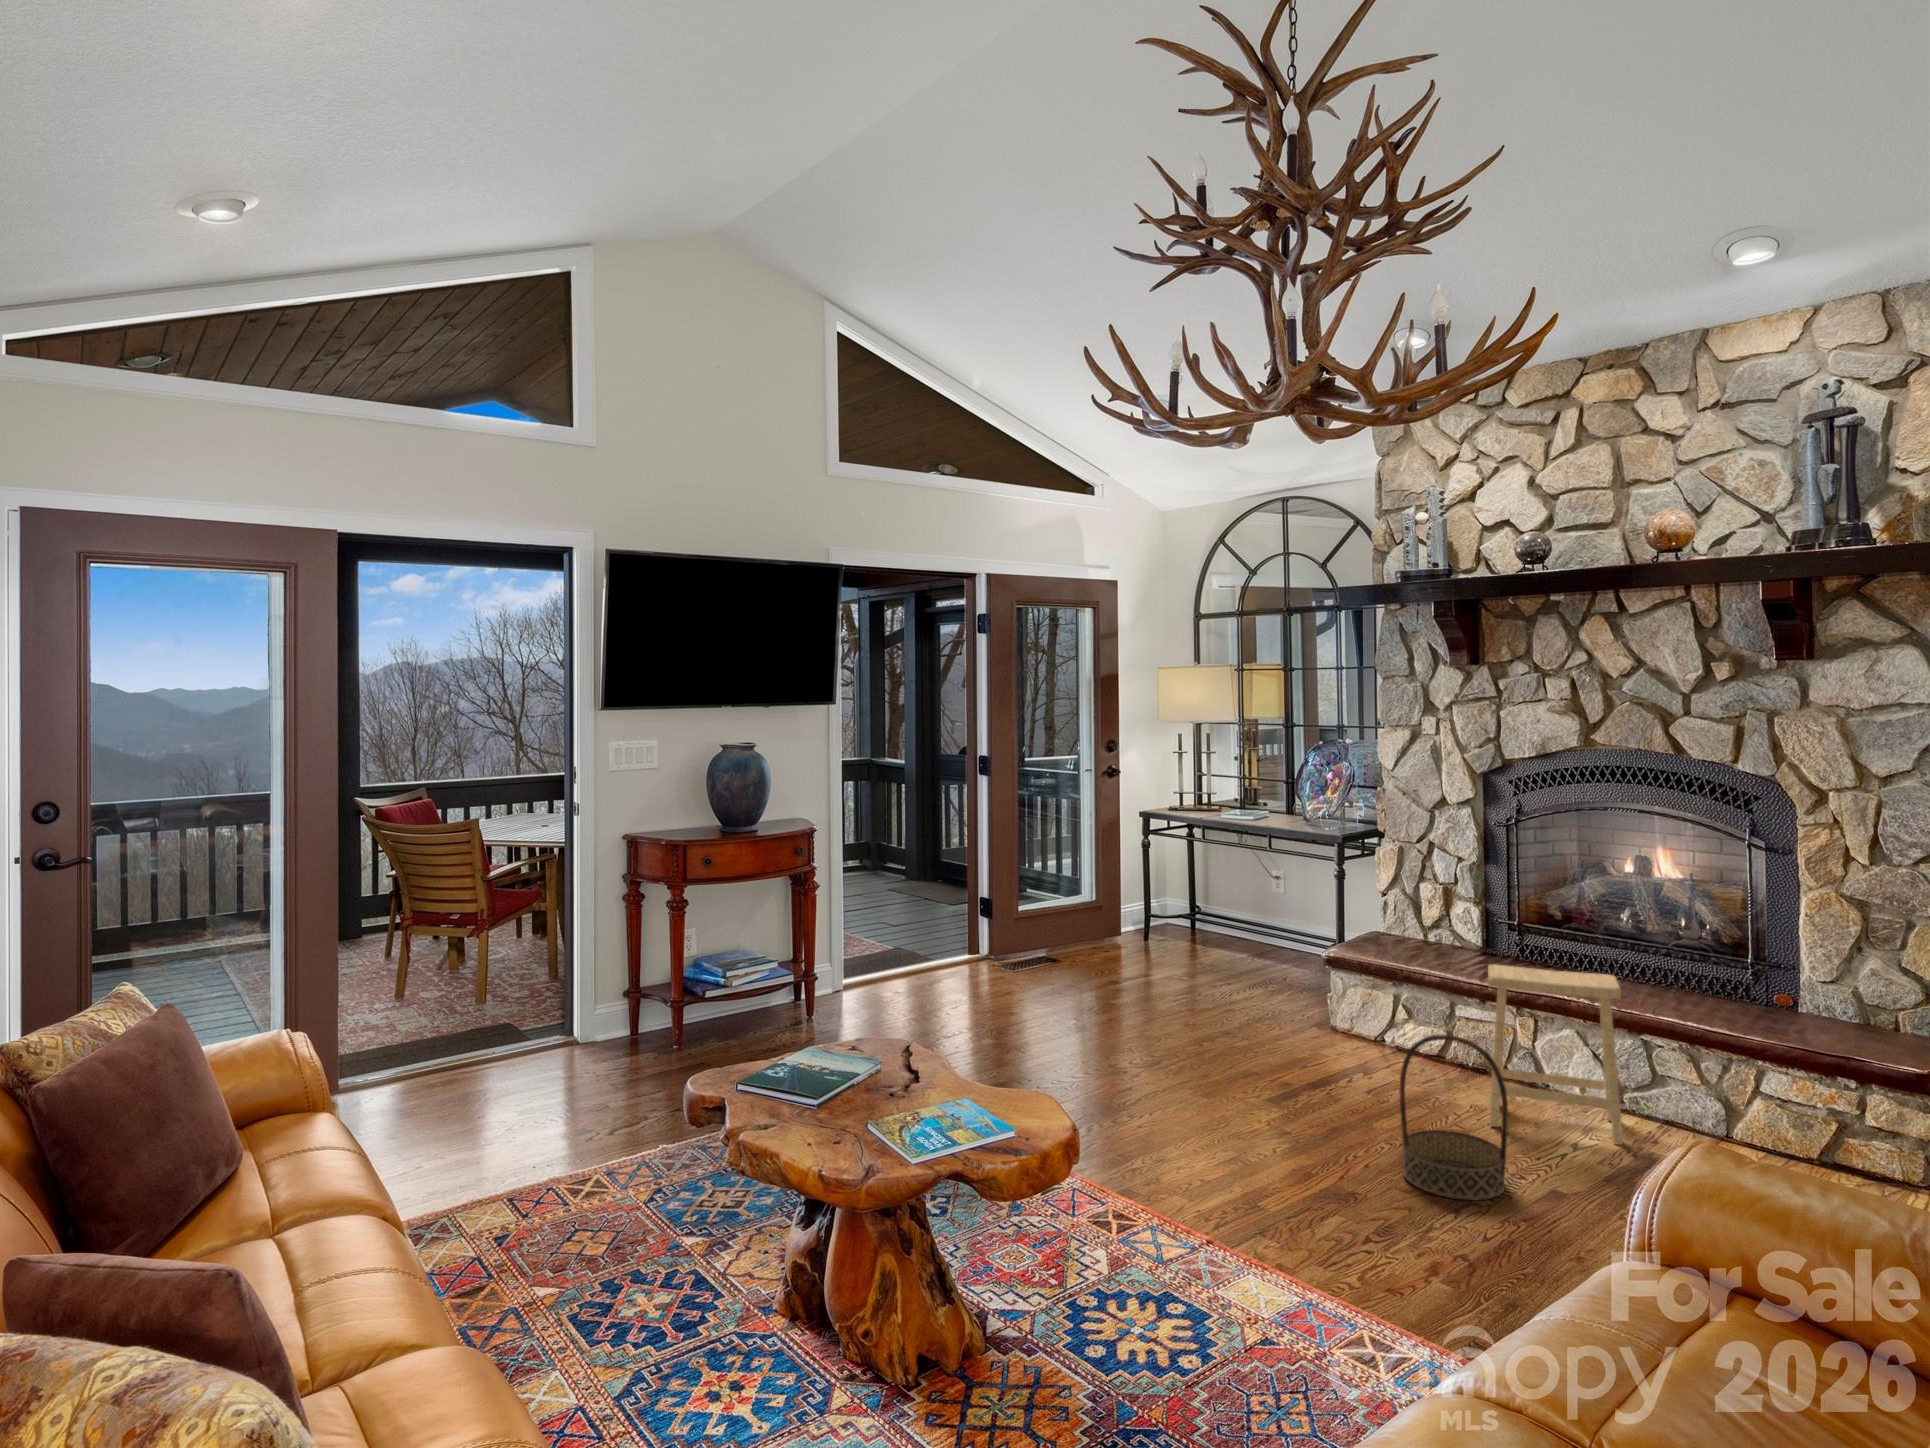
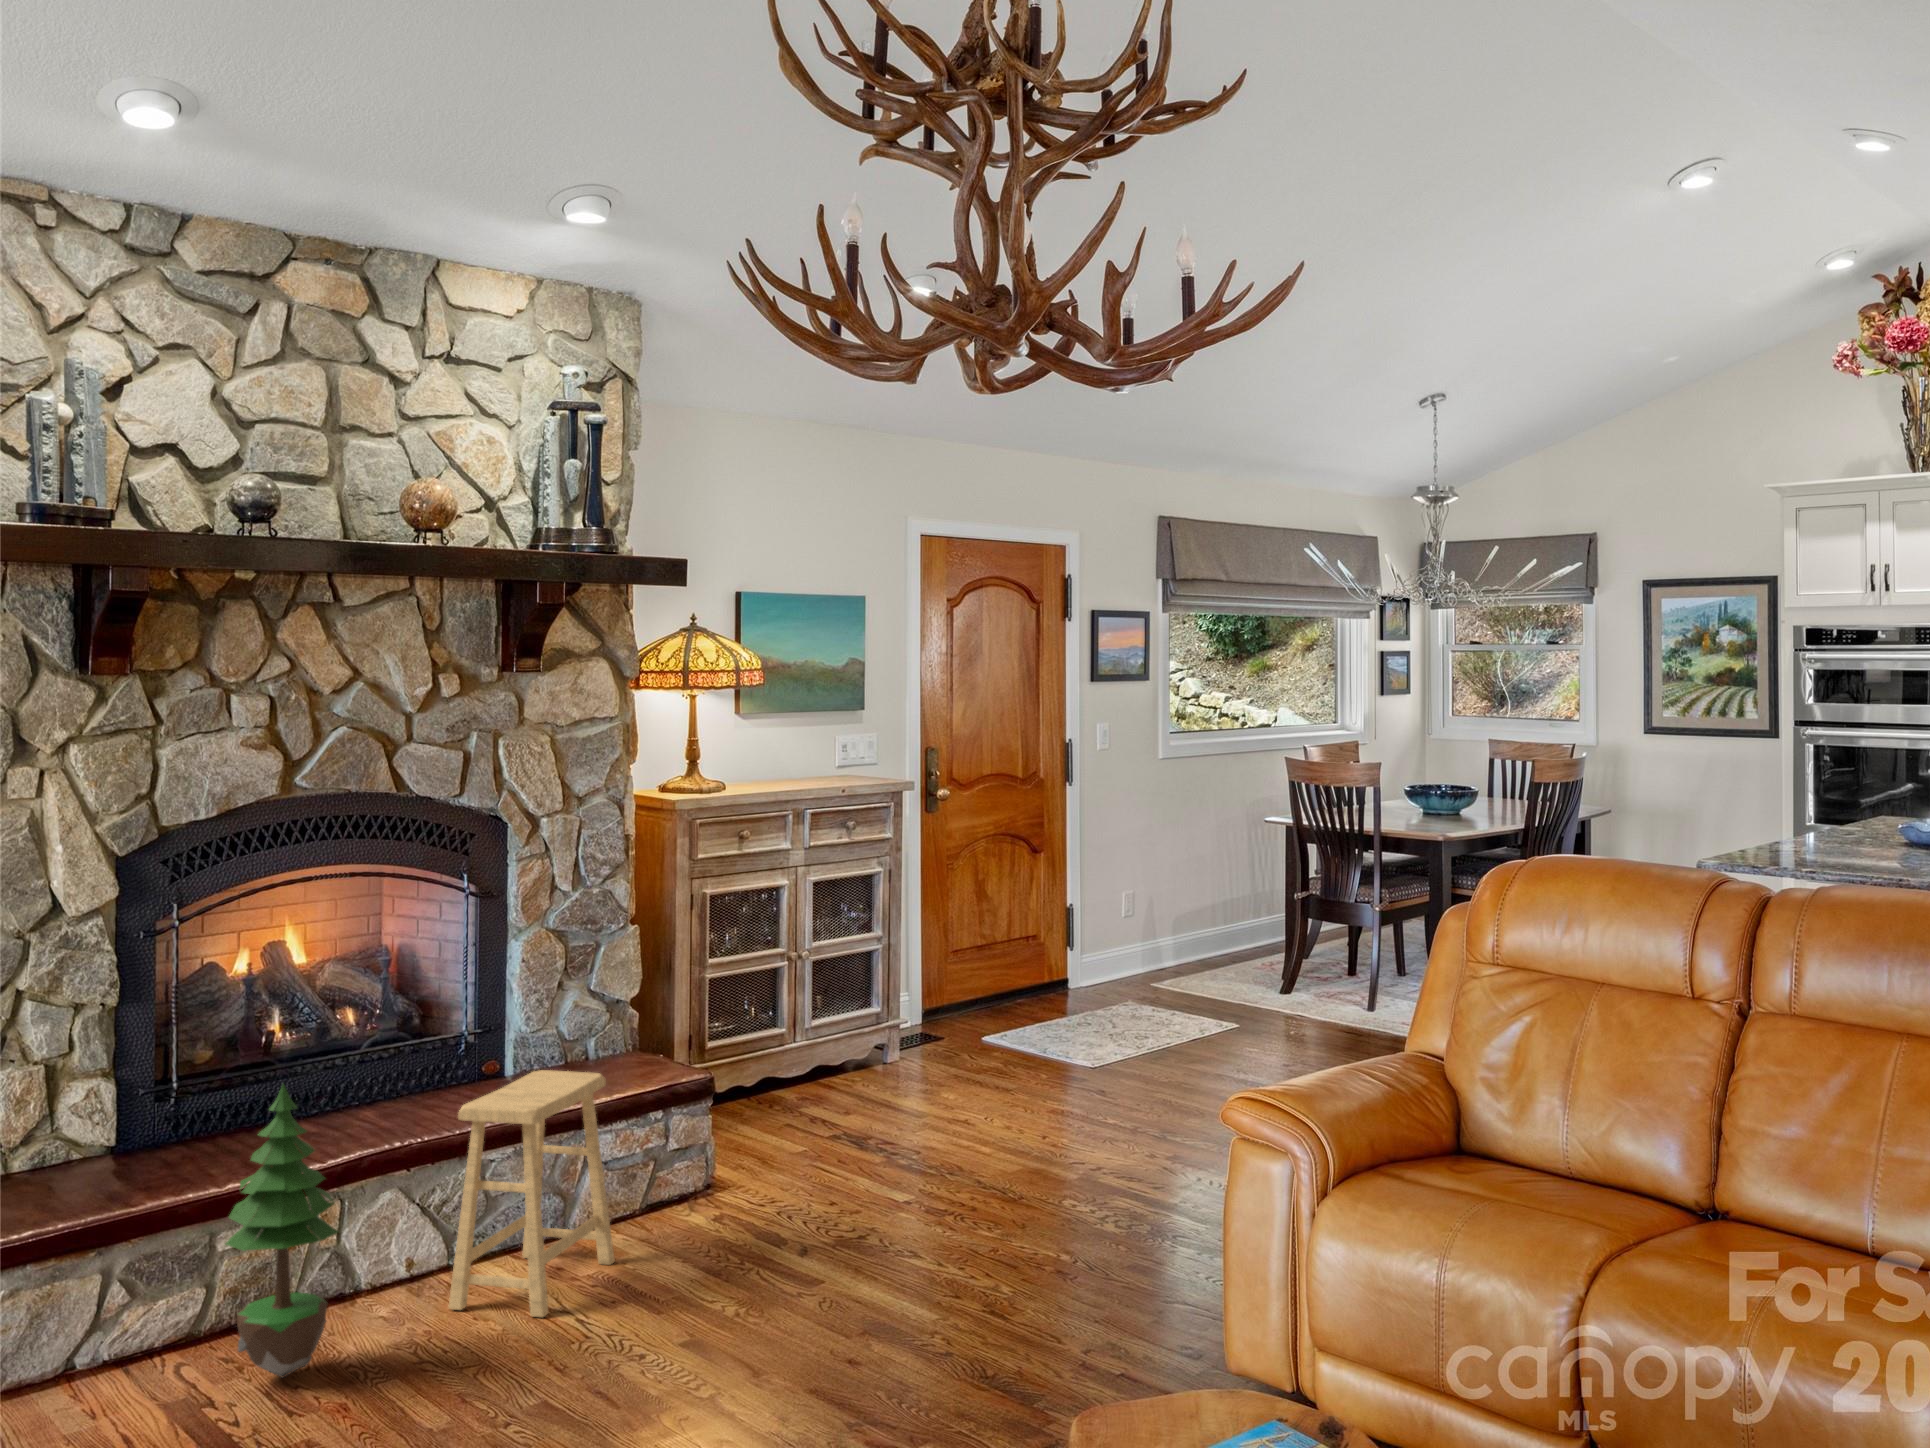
potted tree: none [1334,903,1400,1074] -> present [225,1084,338,1378]
basket: present [1400,1035,1508,1201] -> none [668,1158,792,1377]

